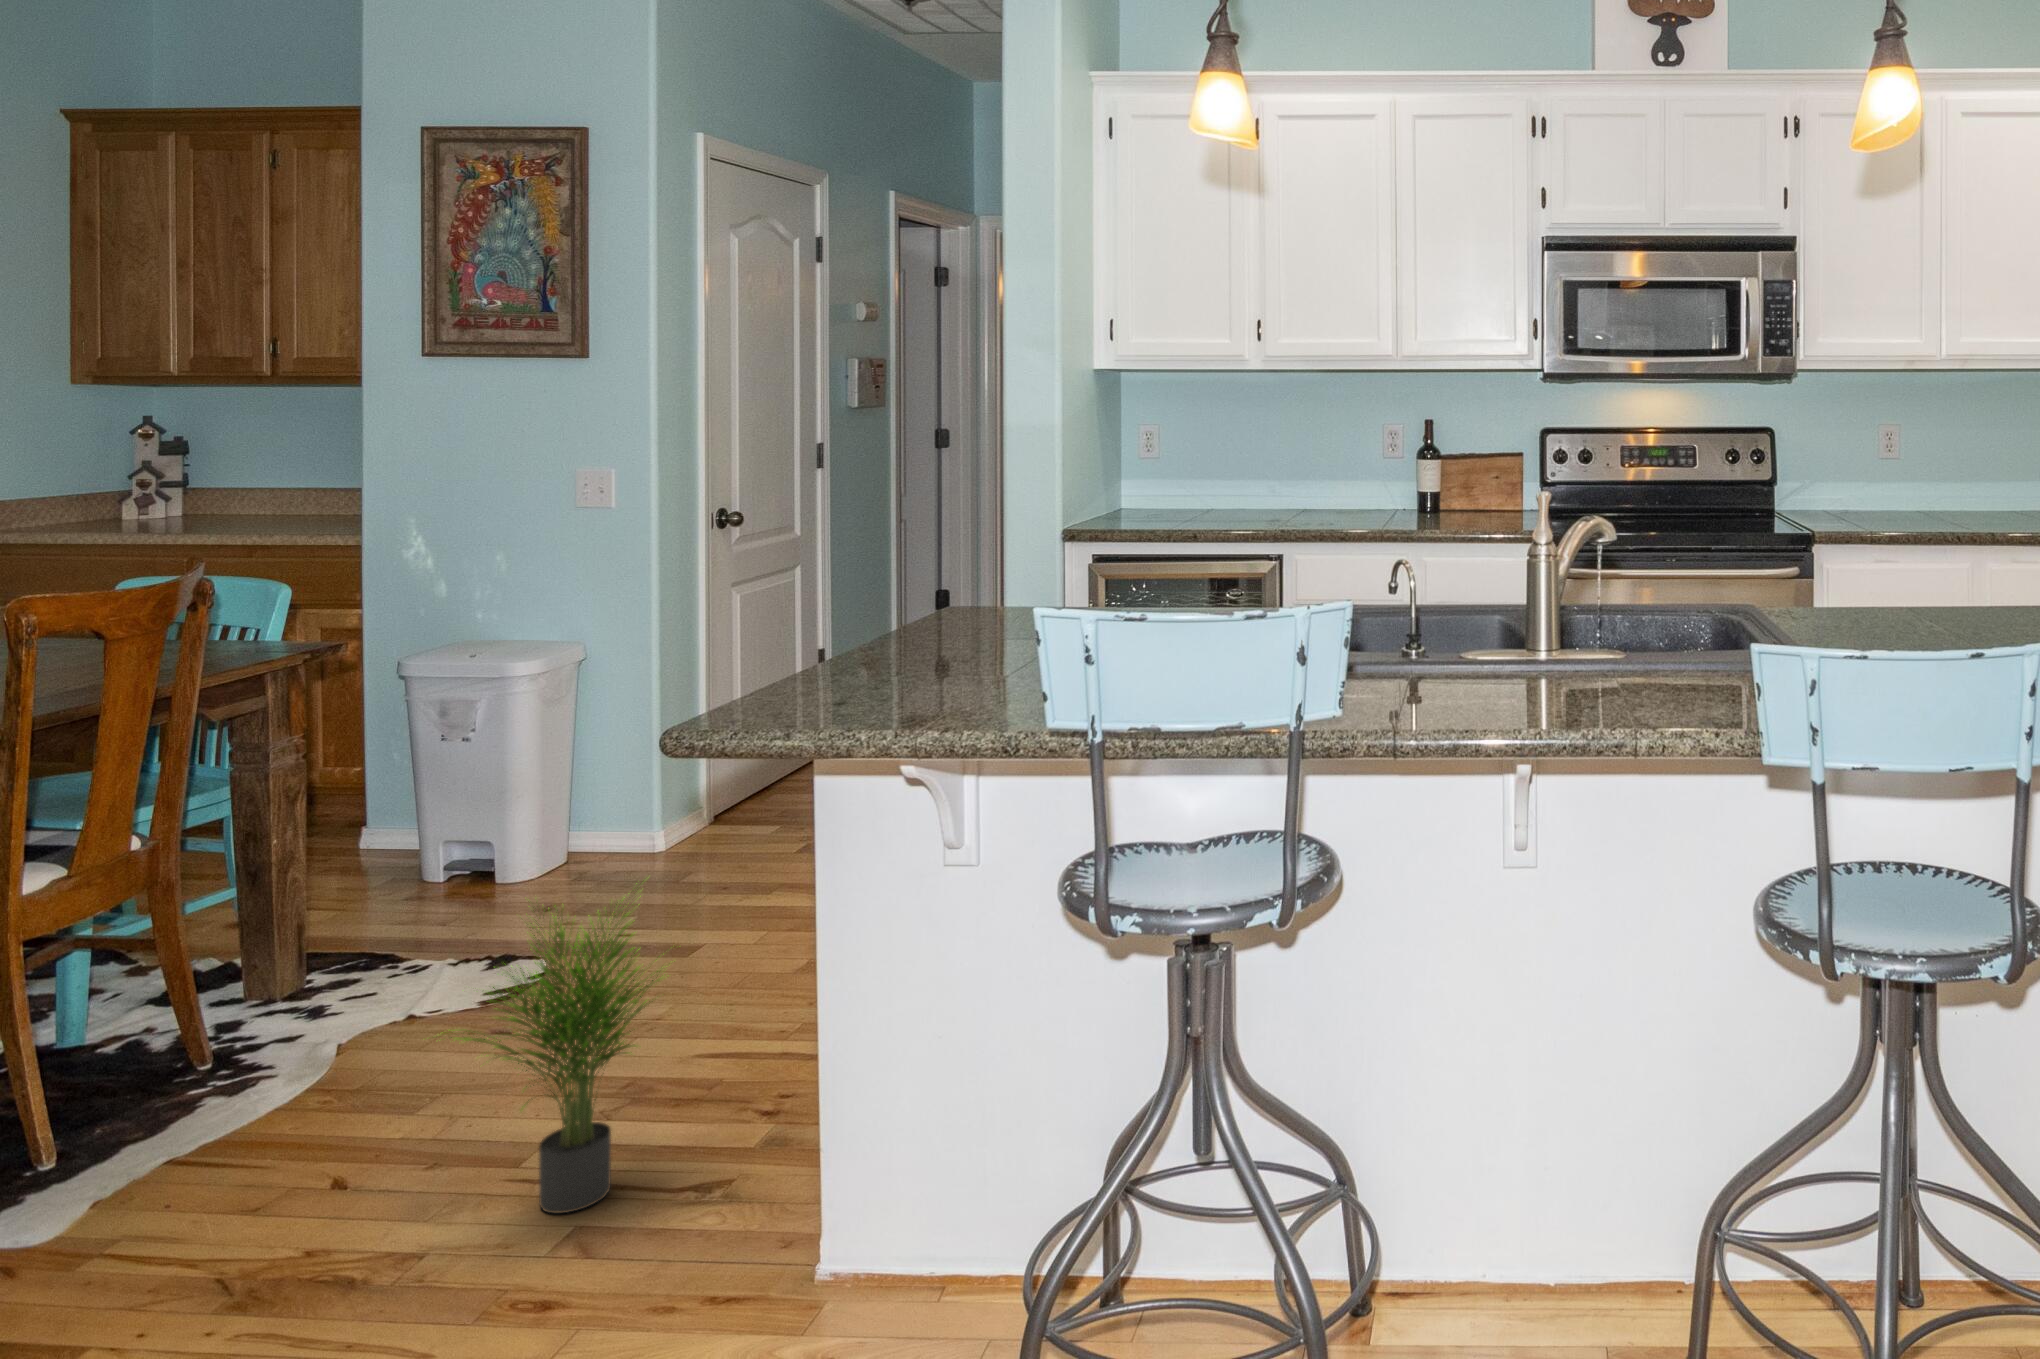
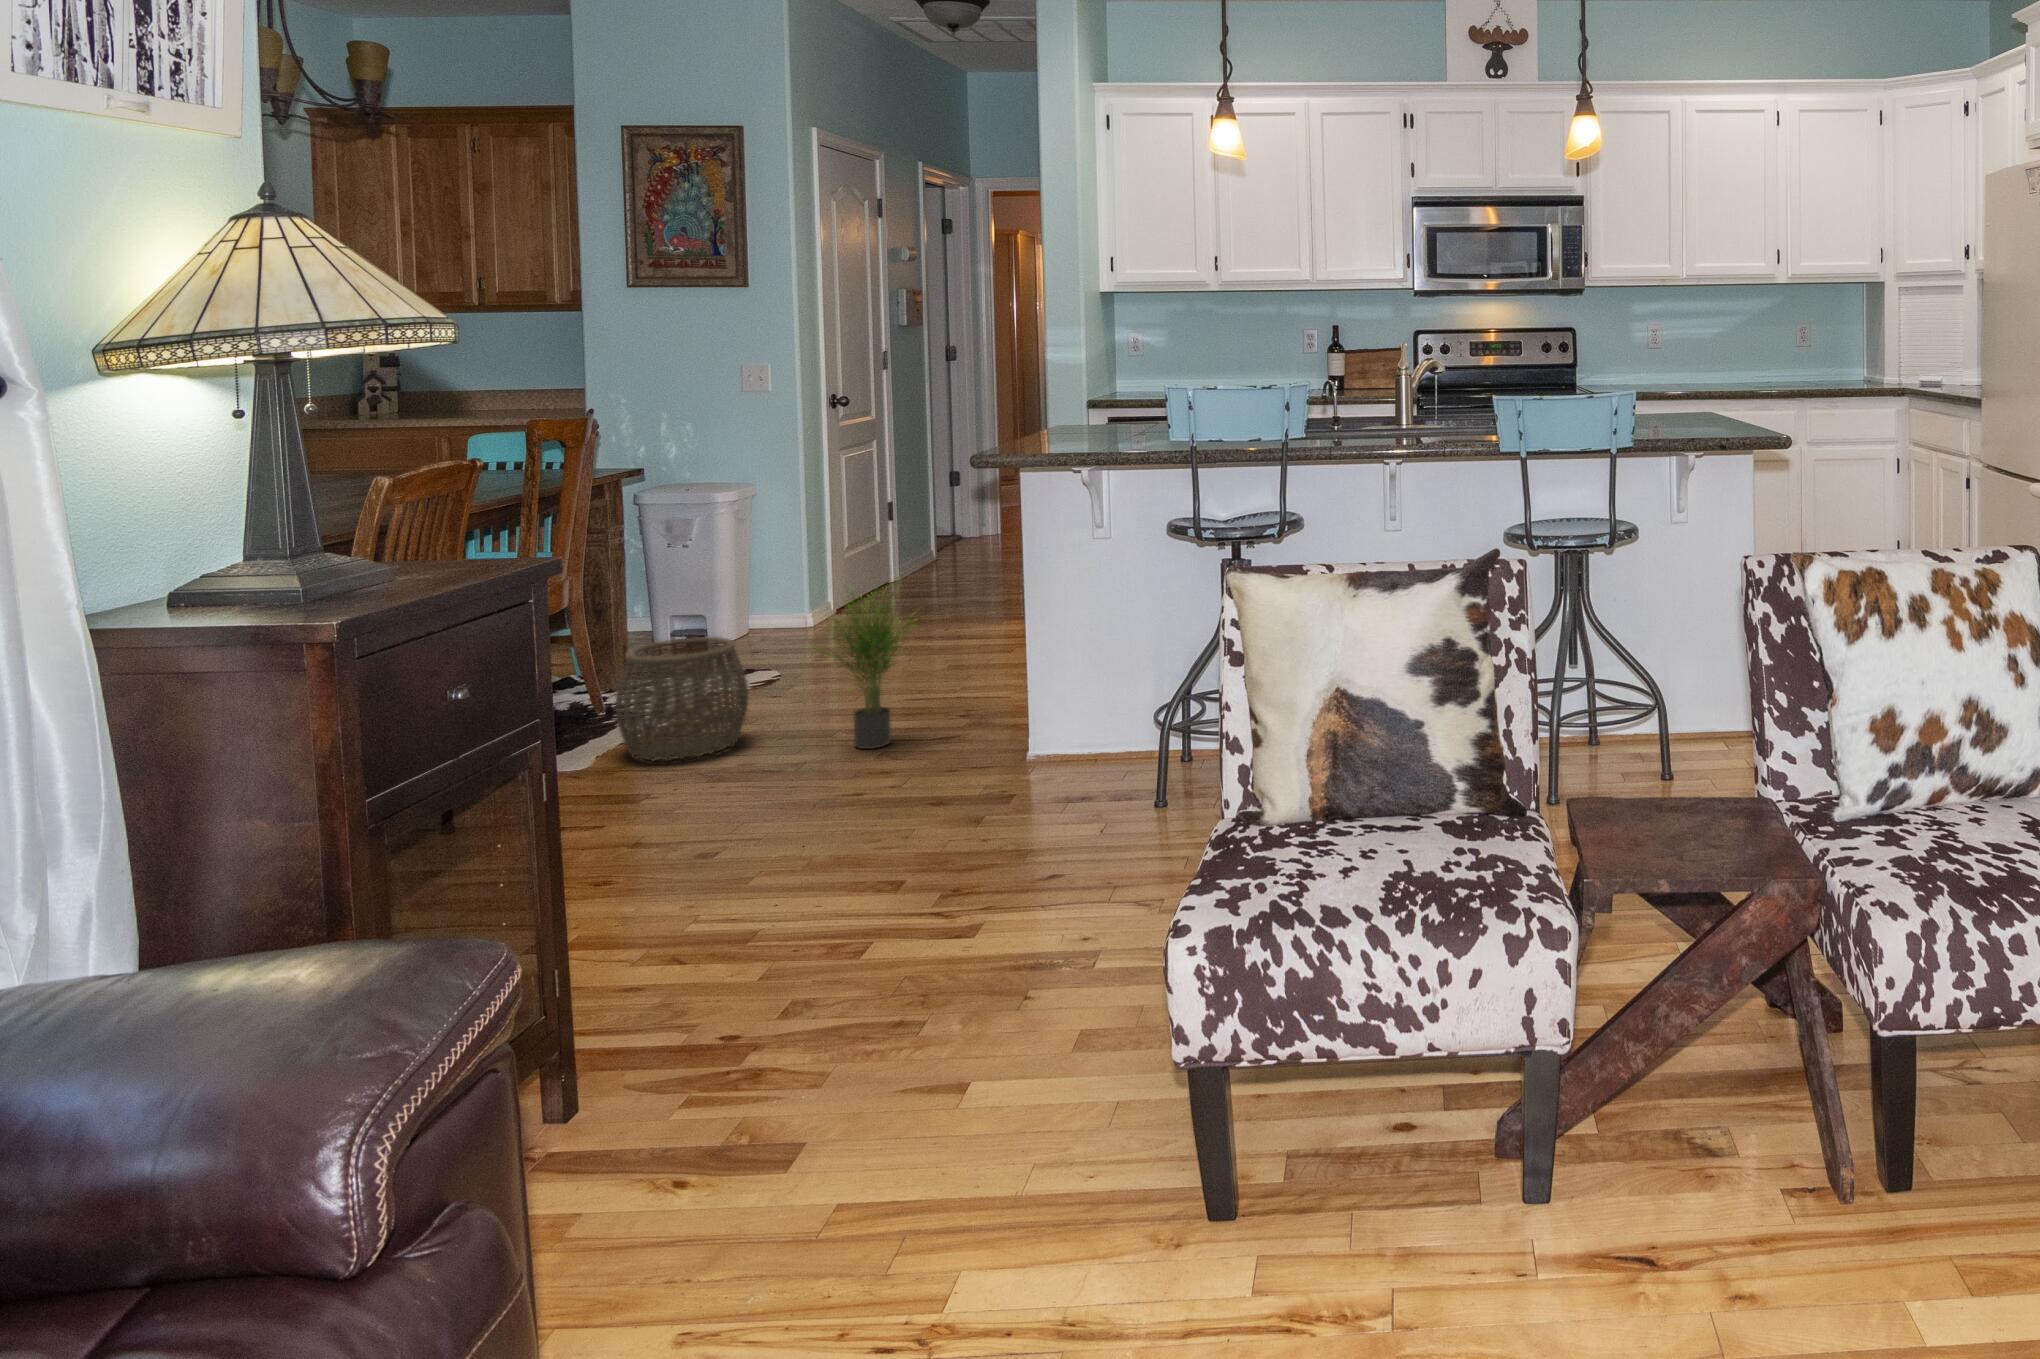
woven basket: none [105,977,384,1239] -> present [615,637,749,761]

